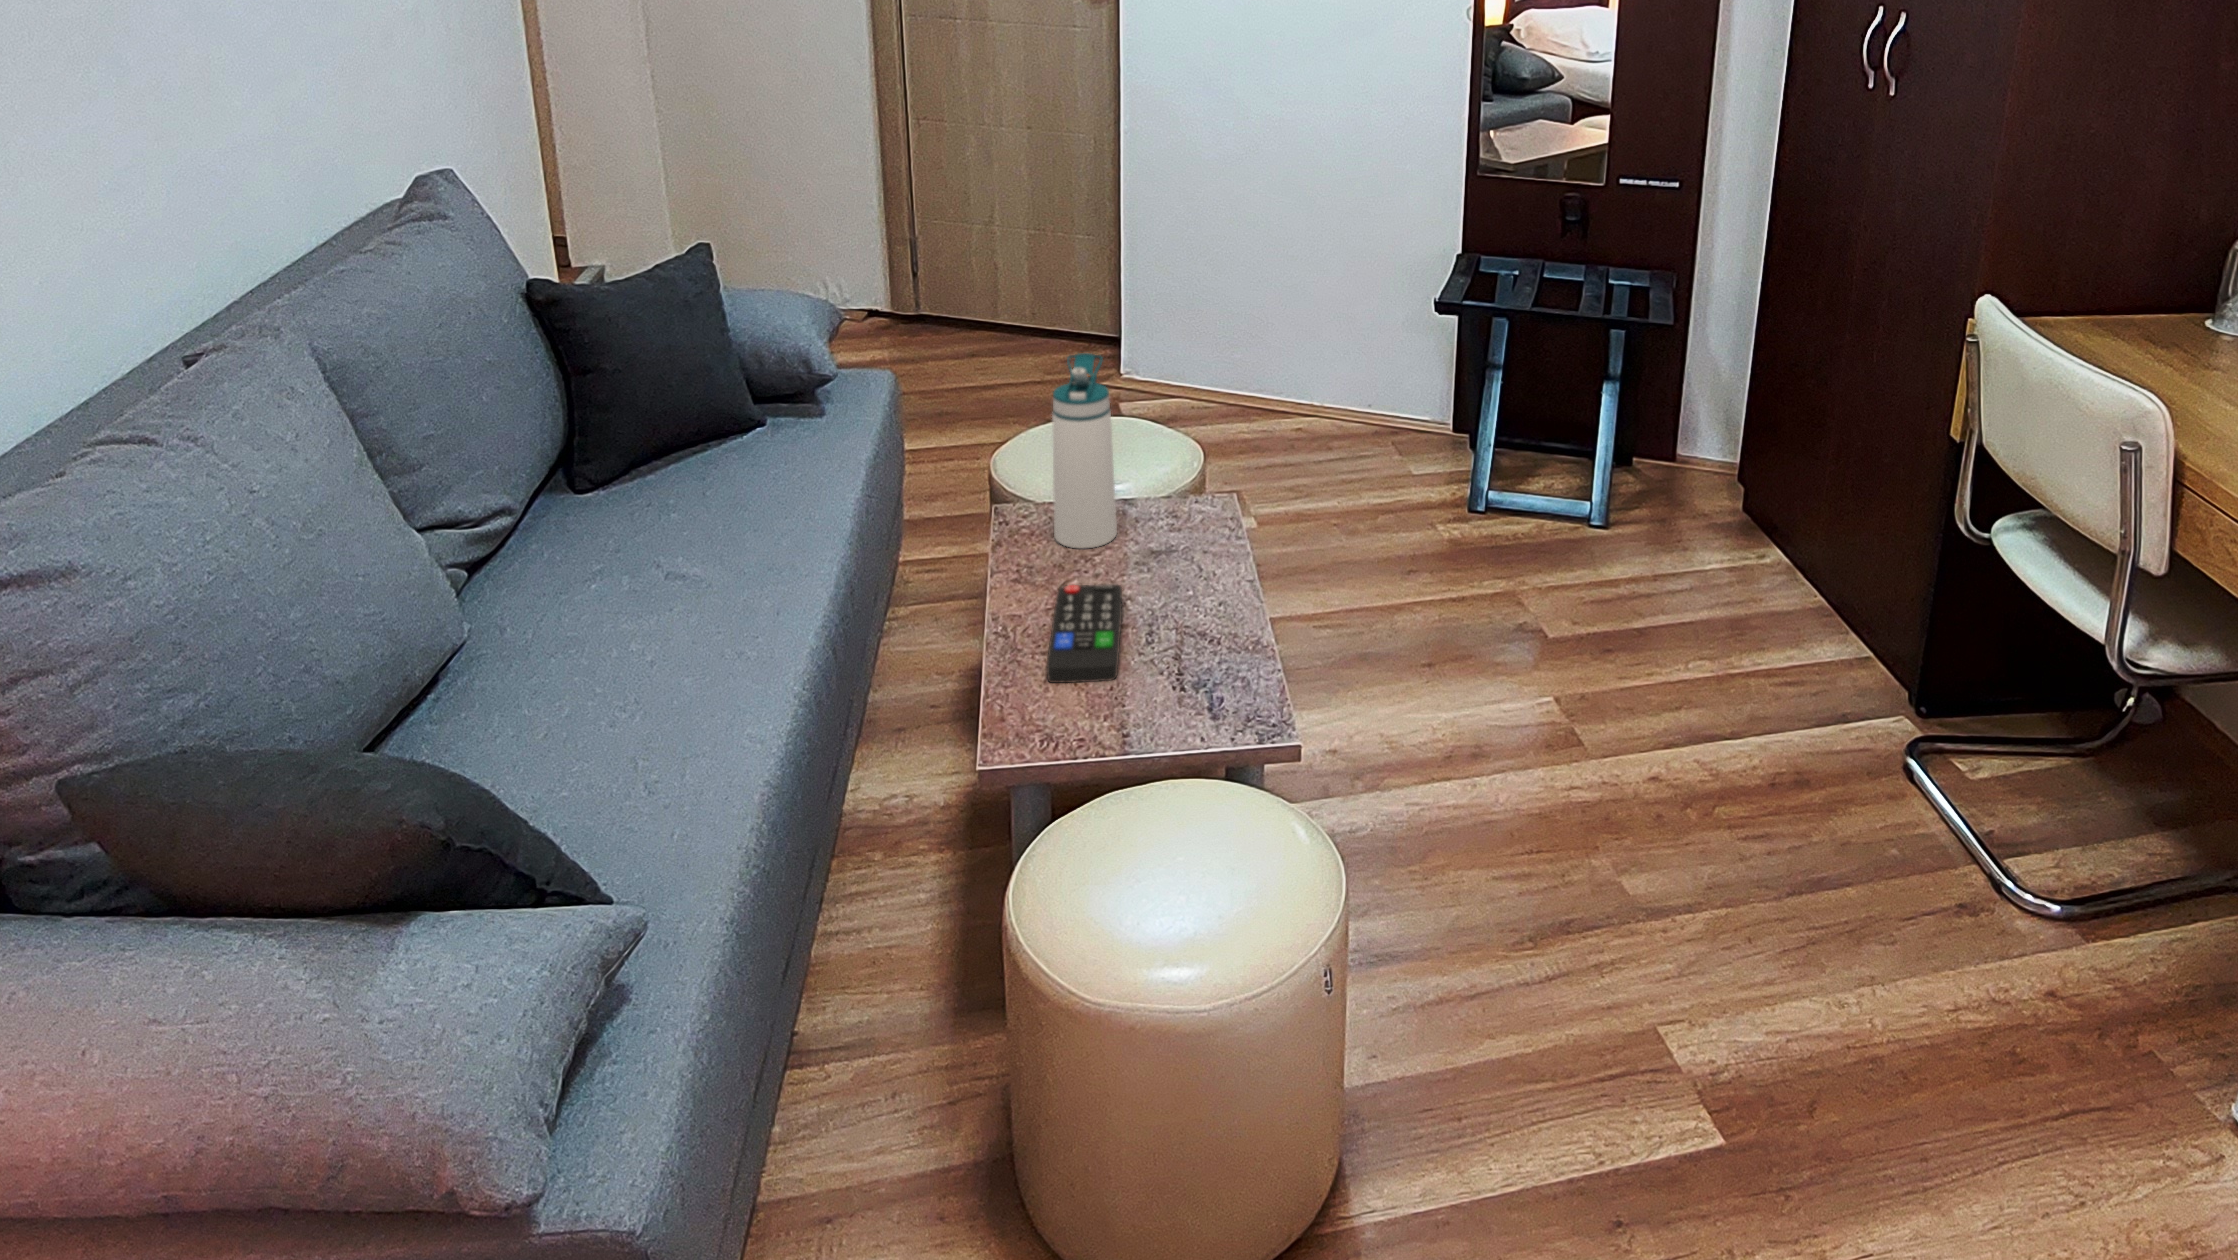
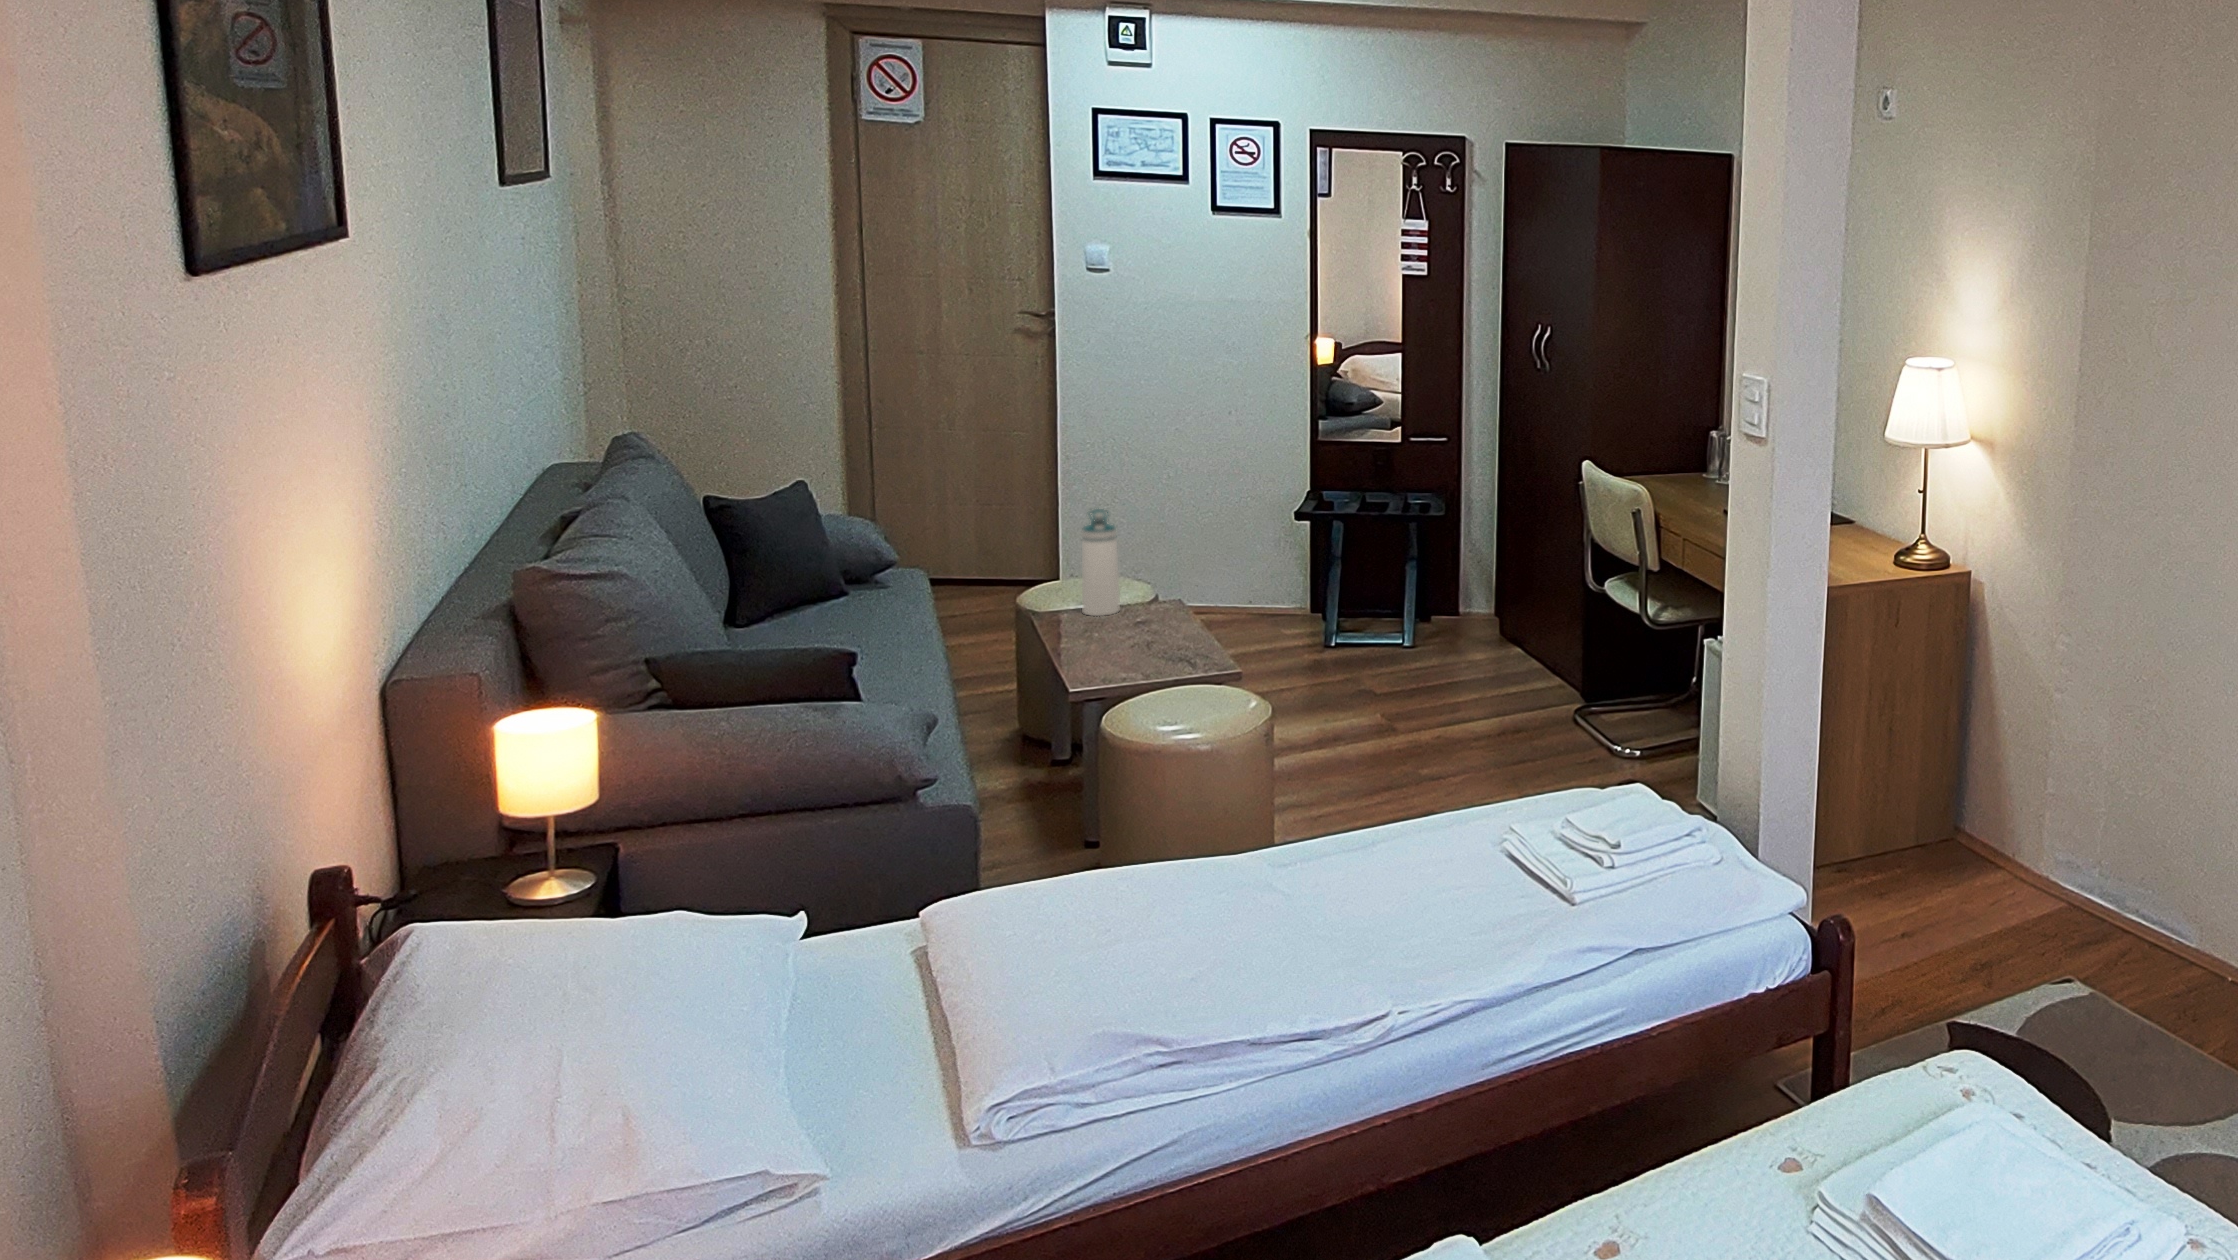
remote control: present [1047,584,1122,683] -> none [1099,618,1144,651]

